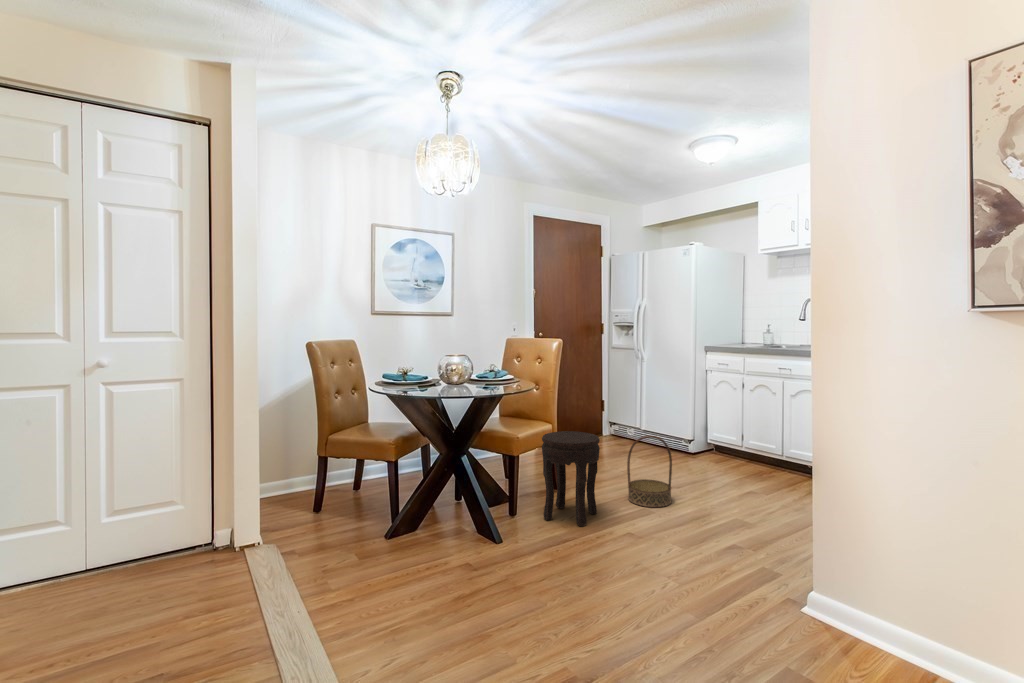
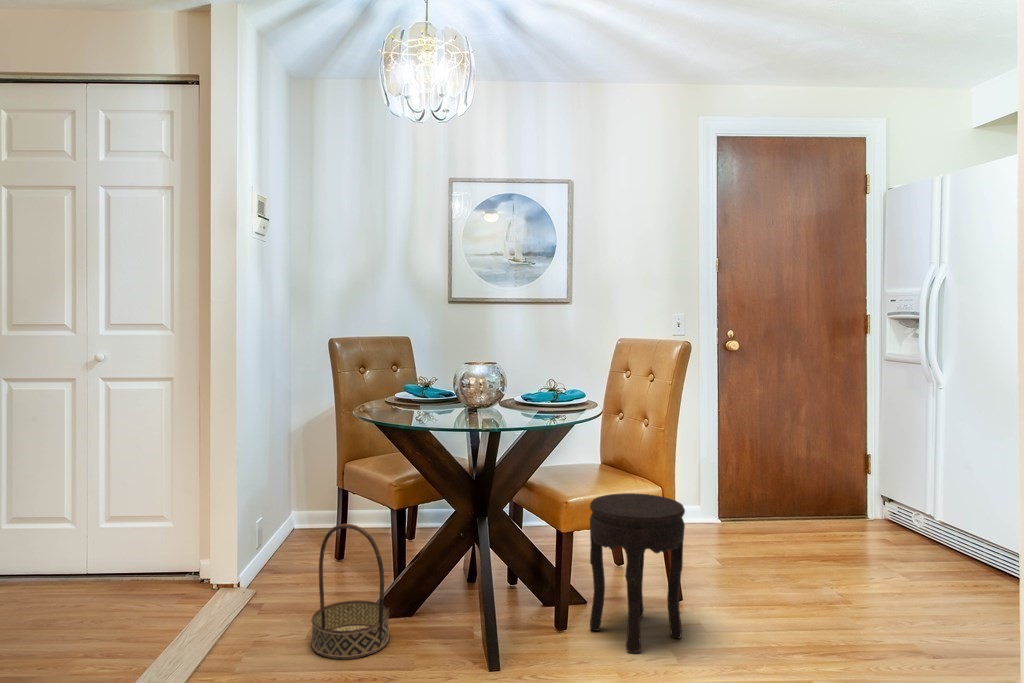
basket: present [627,436,672,507] -> present [312,524,389,659]

